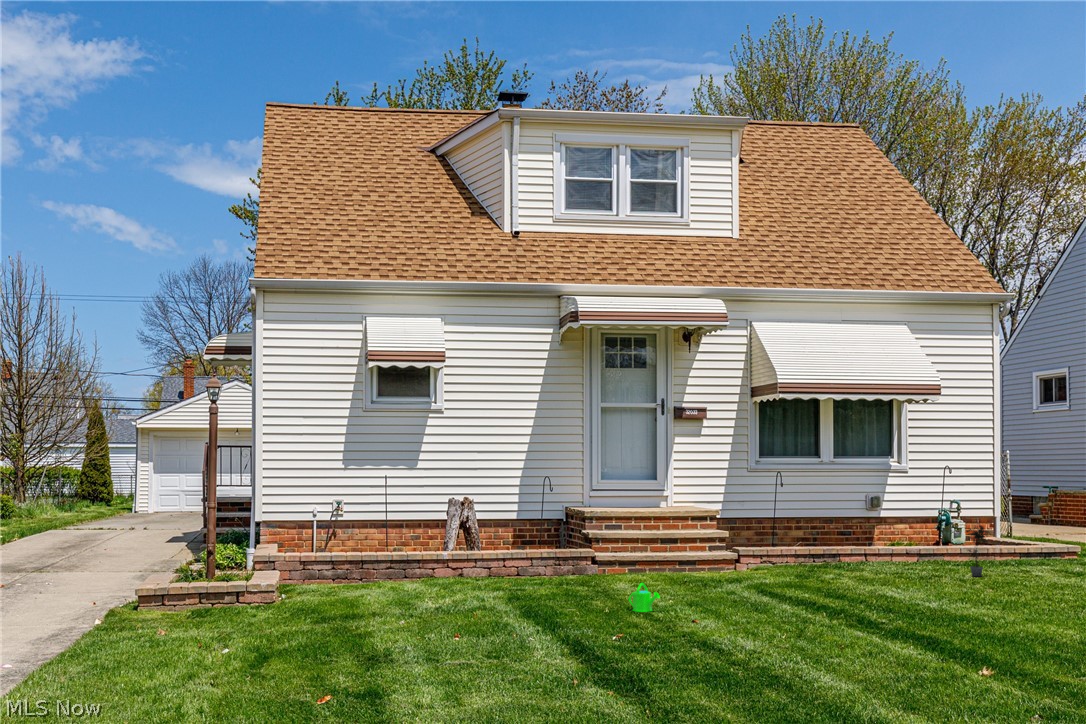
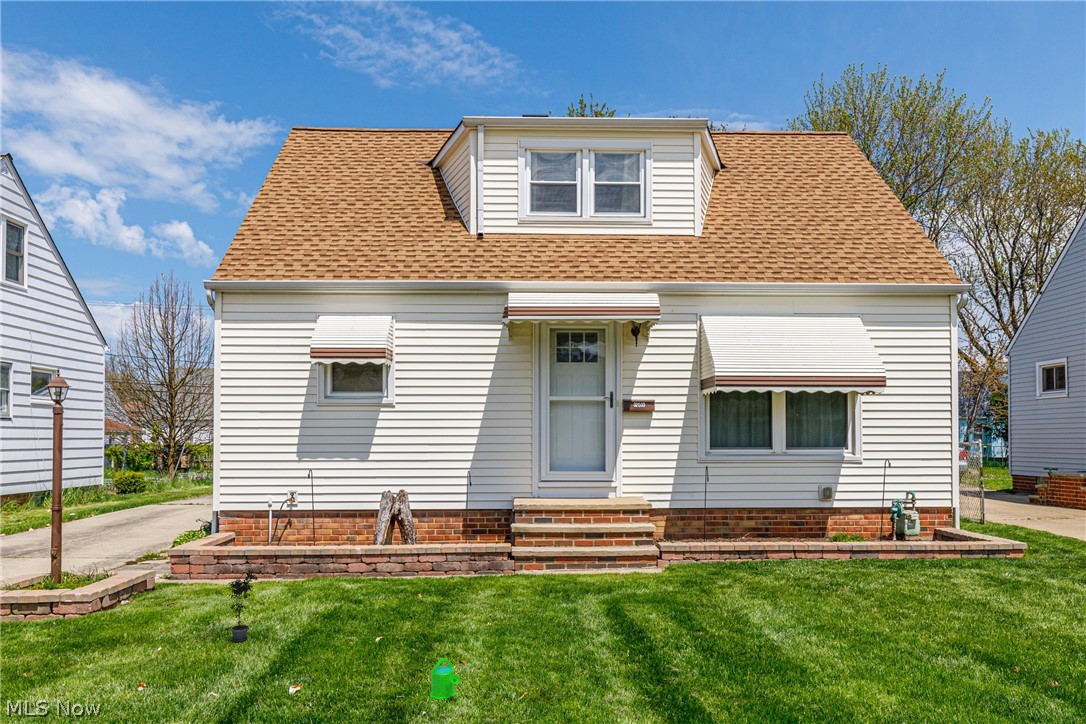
potted plant: present [966,525,988,577] -> present [228,570,258,642]

